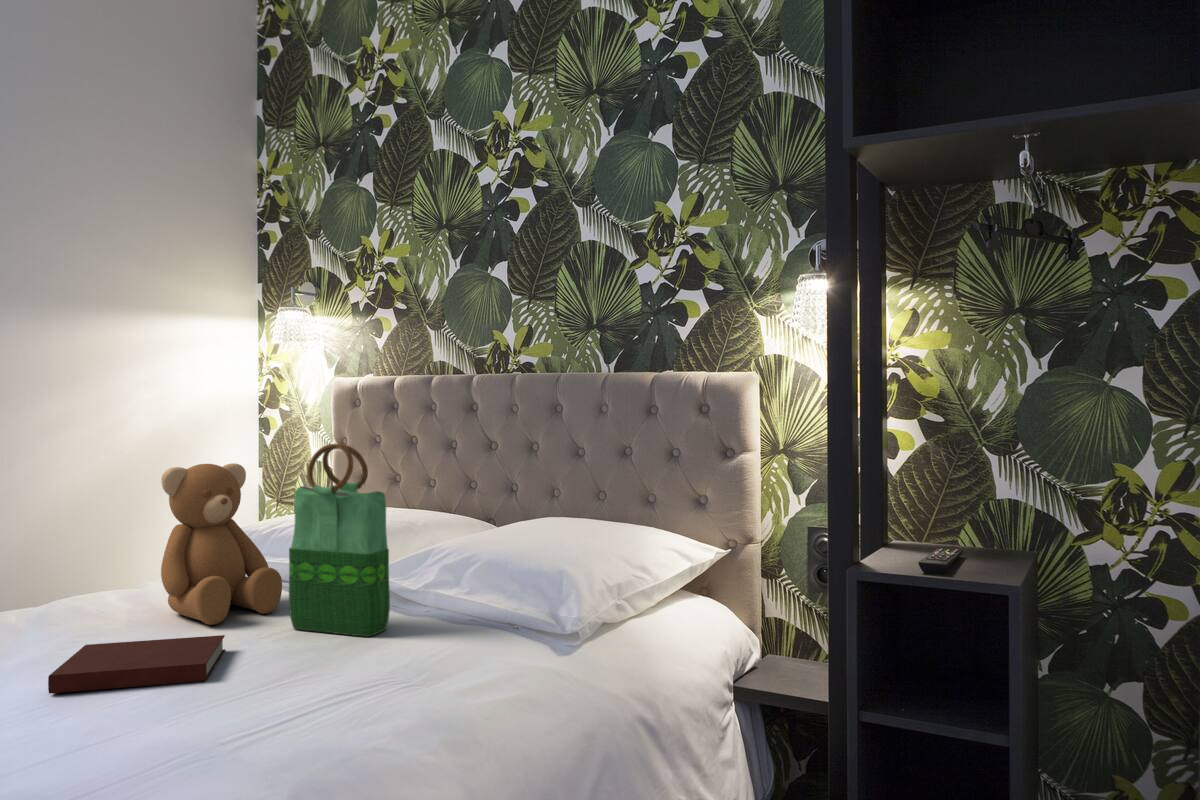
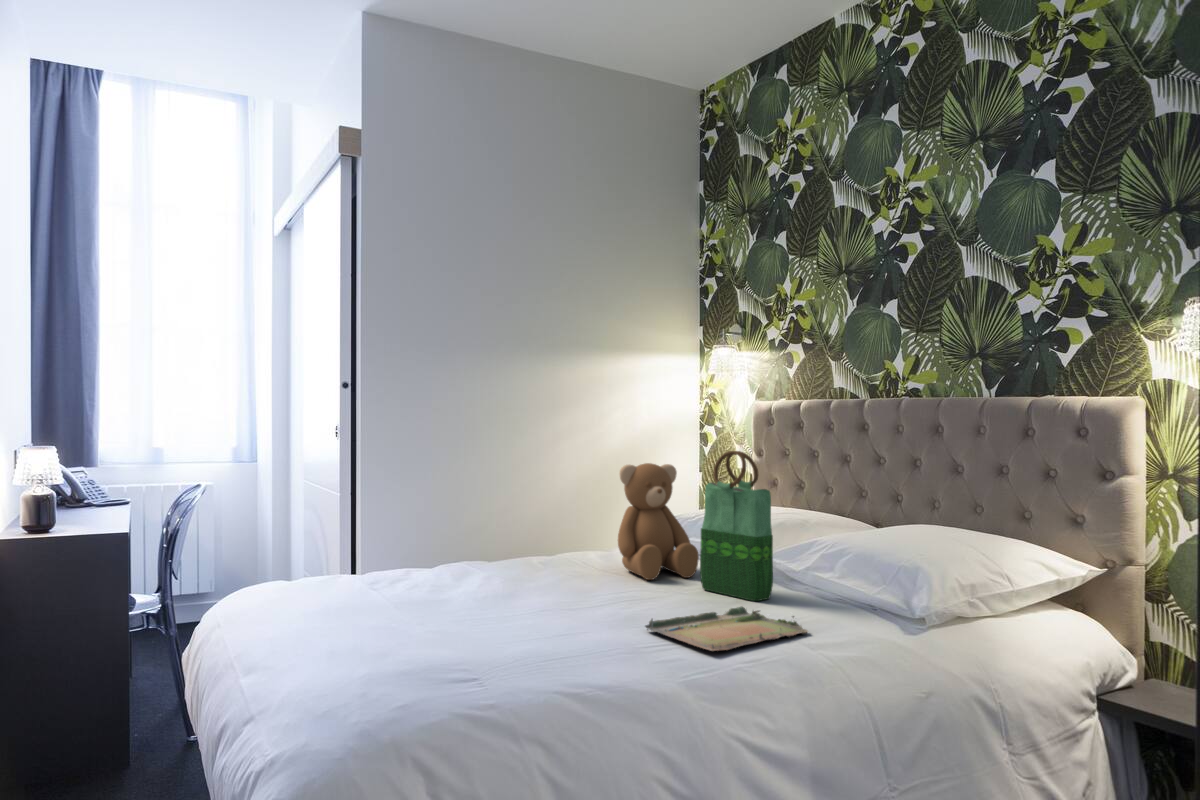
notebook: present [48,635,225,693] -> none [545,580,654,612]
tray: none [224,649,452,730] -> present [645,607,808,651]

